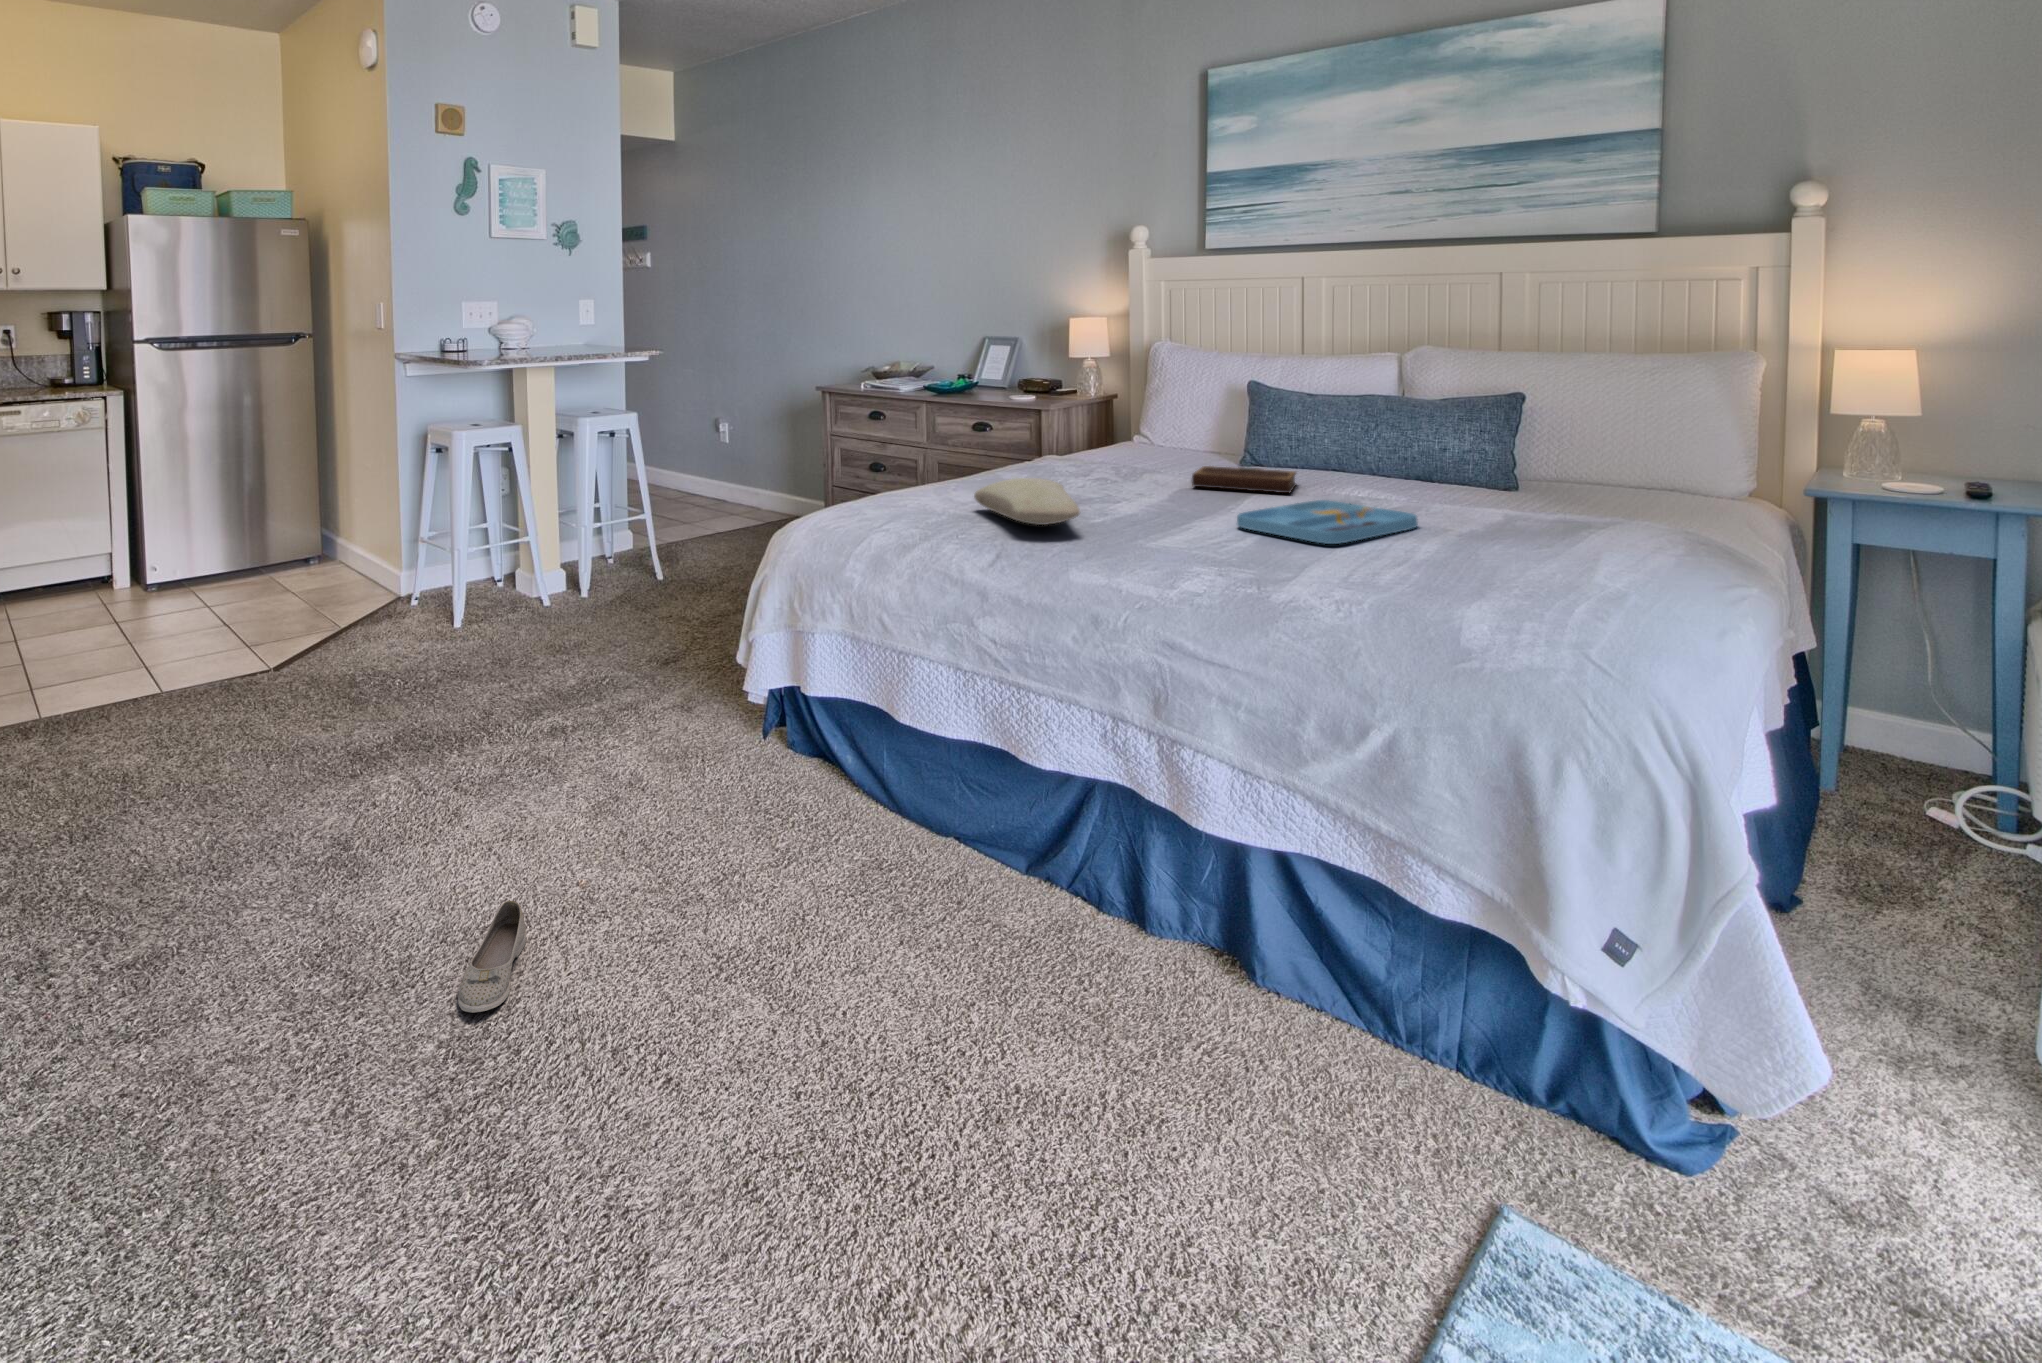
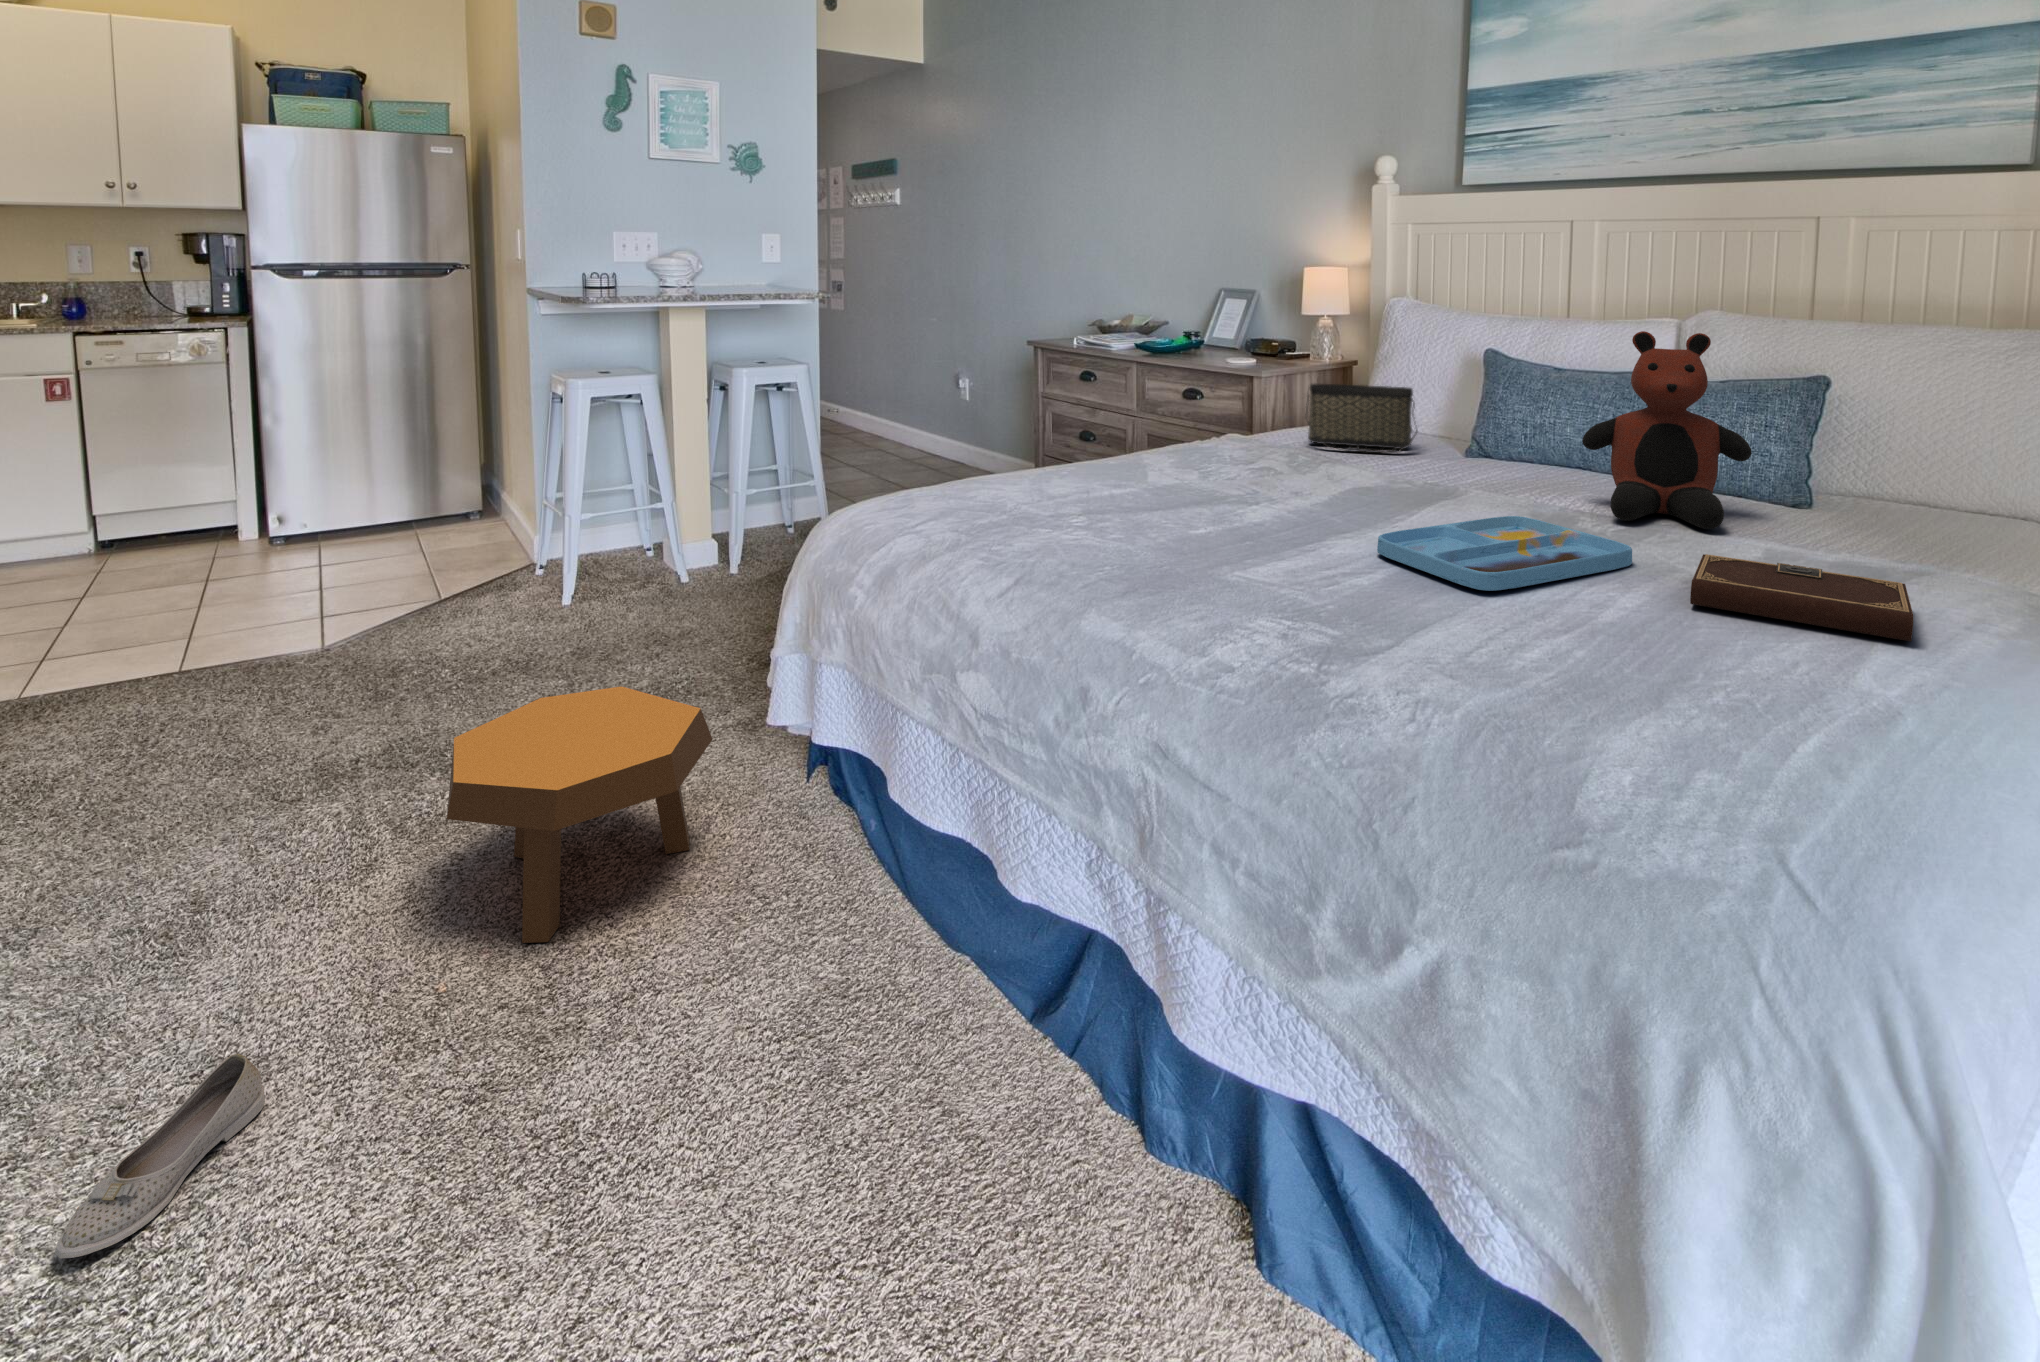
teddy bear: none [1355,363,1482,504] -> present [1582,331,1752,529]
handbag: none [1113,412,1208,466] -> present [1306,383,1417,453]
notebook: present [1192,466,1296,493] -> present [1690,554,1913,641]
pillow: present [974,478,1080,525] -> none [1059,471,1176,539]
footstool: none [536,665,722,845] -> present [447,686,712,943]

